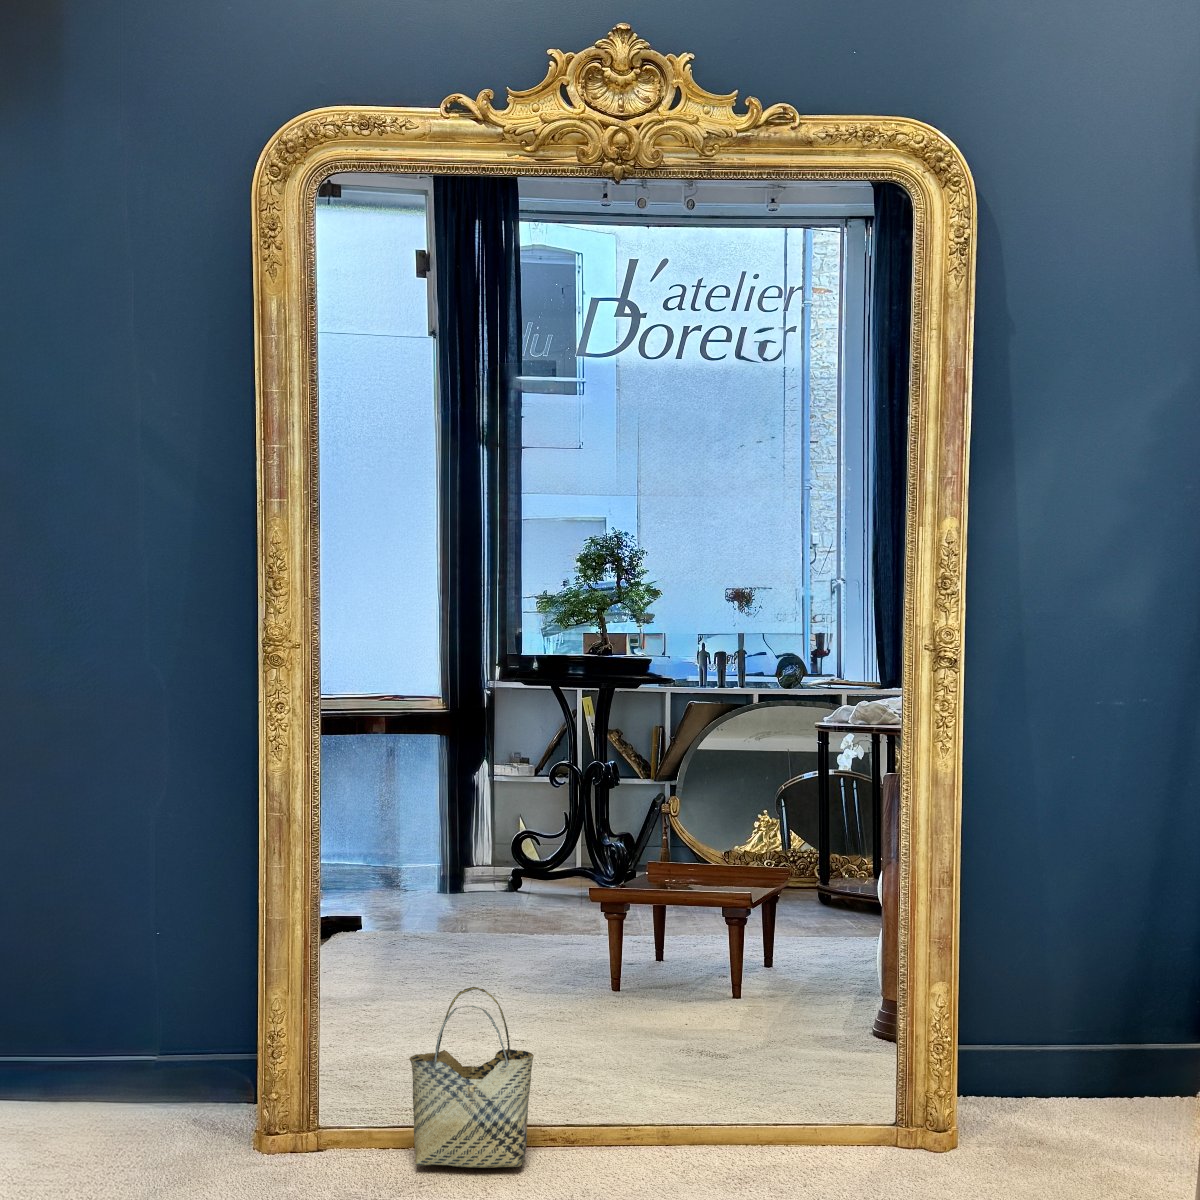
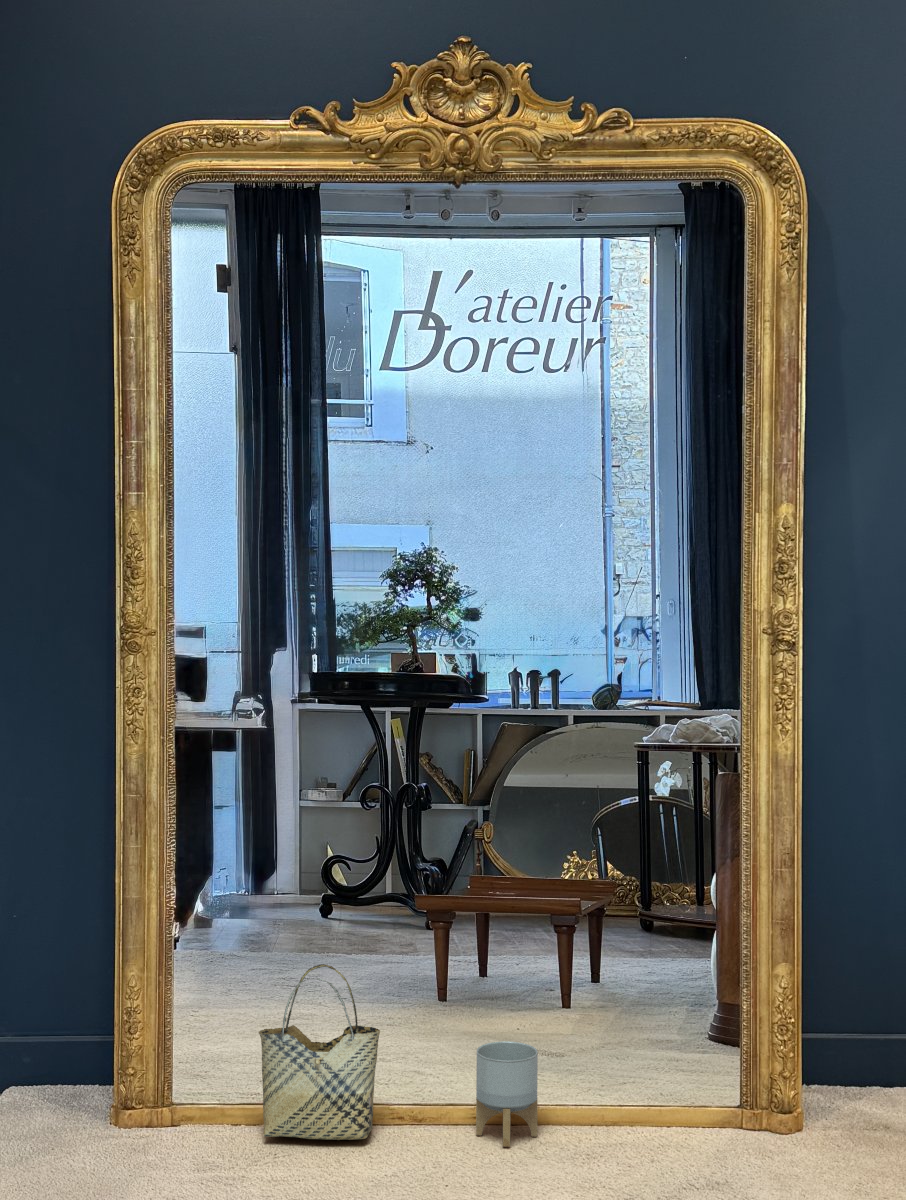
planter: none [631,1063,694,1172] -> present [476,1041,538,1147]

